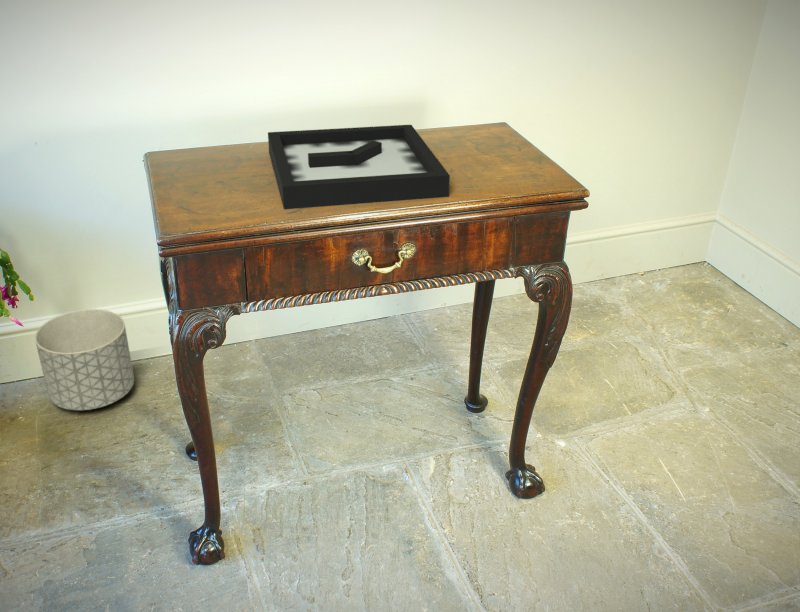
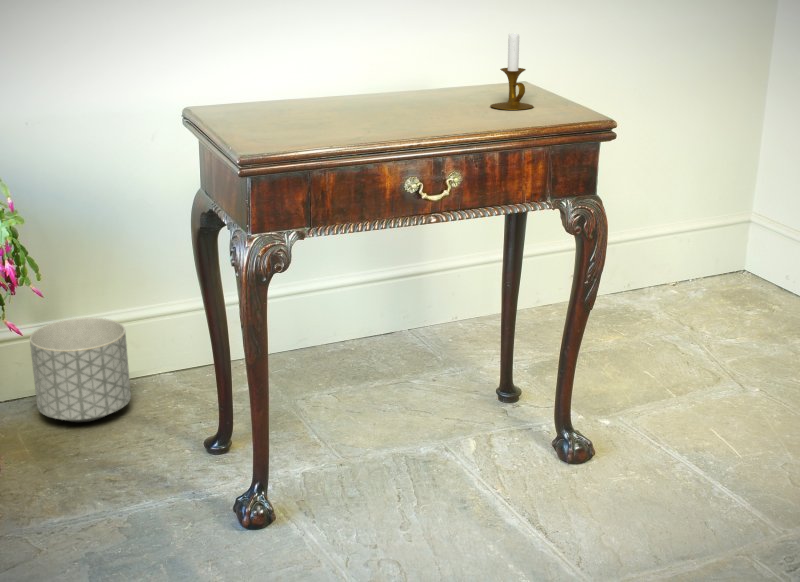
candlestick: none [467,75,511,157] -> present [490,33,534,110]
decorative tray: present [268,125,450,209] -> none [300,86,489,140]

